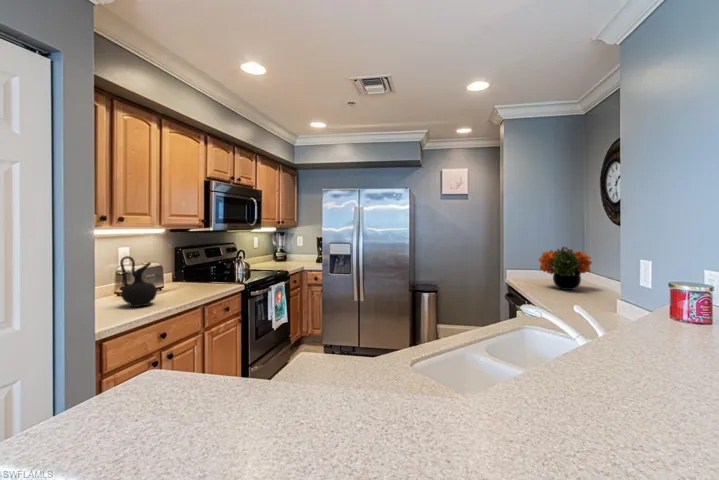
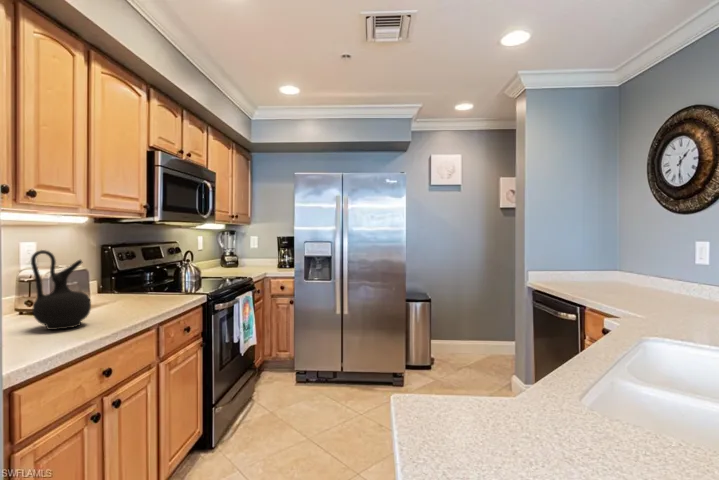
flower arrangement: present [539,247,592,290] -> none [569,238,633,287]

